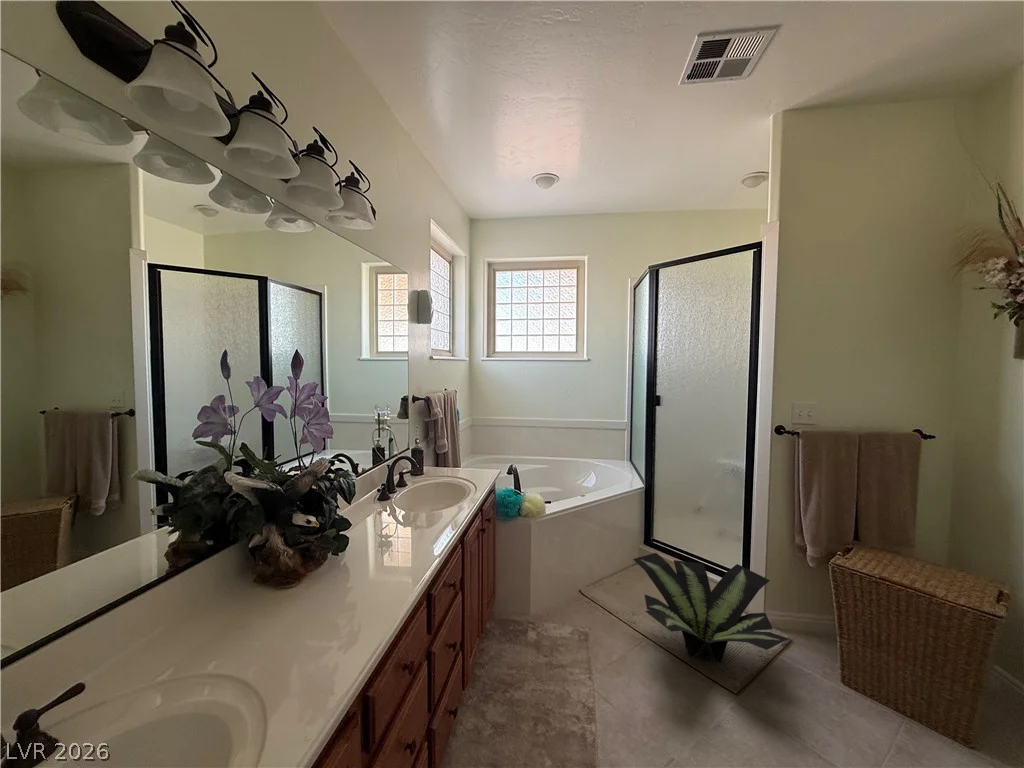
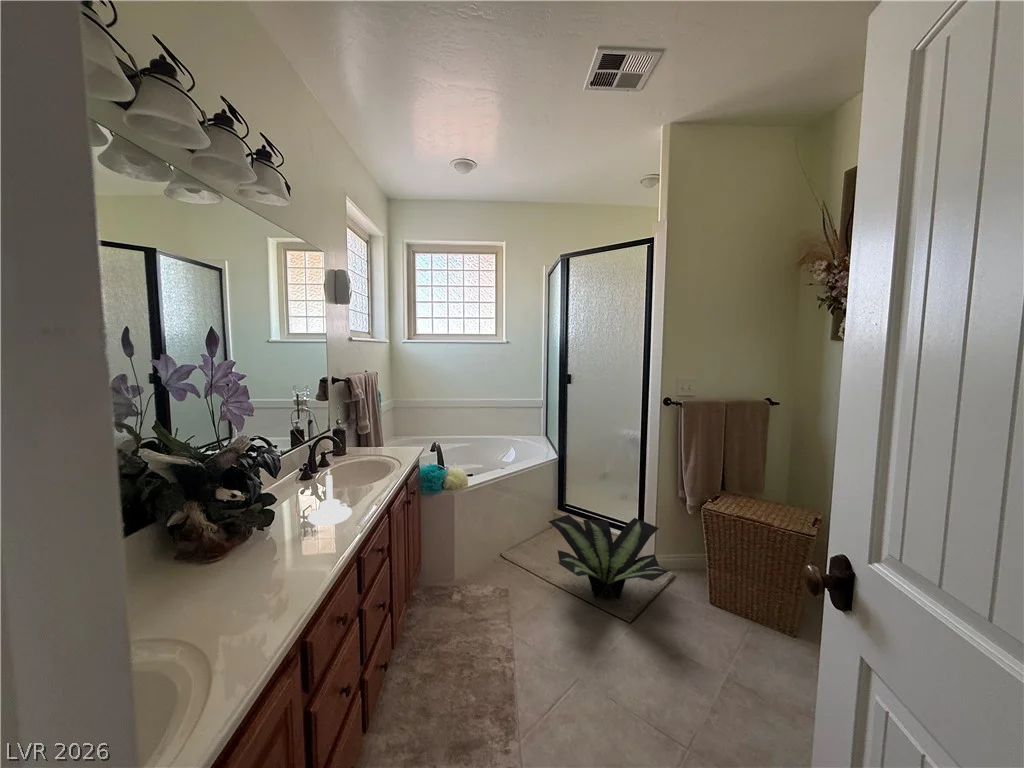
candle holder: none [381,494,425,555] -> present [308,469,352,526]

